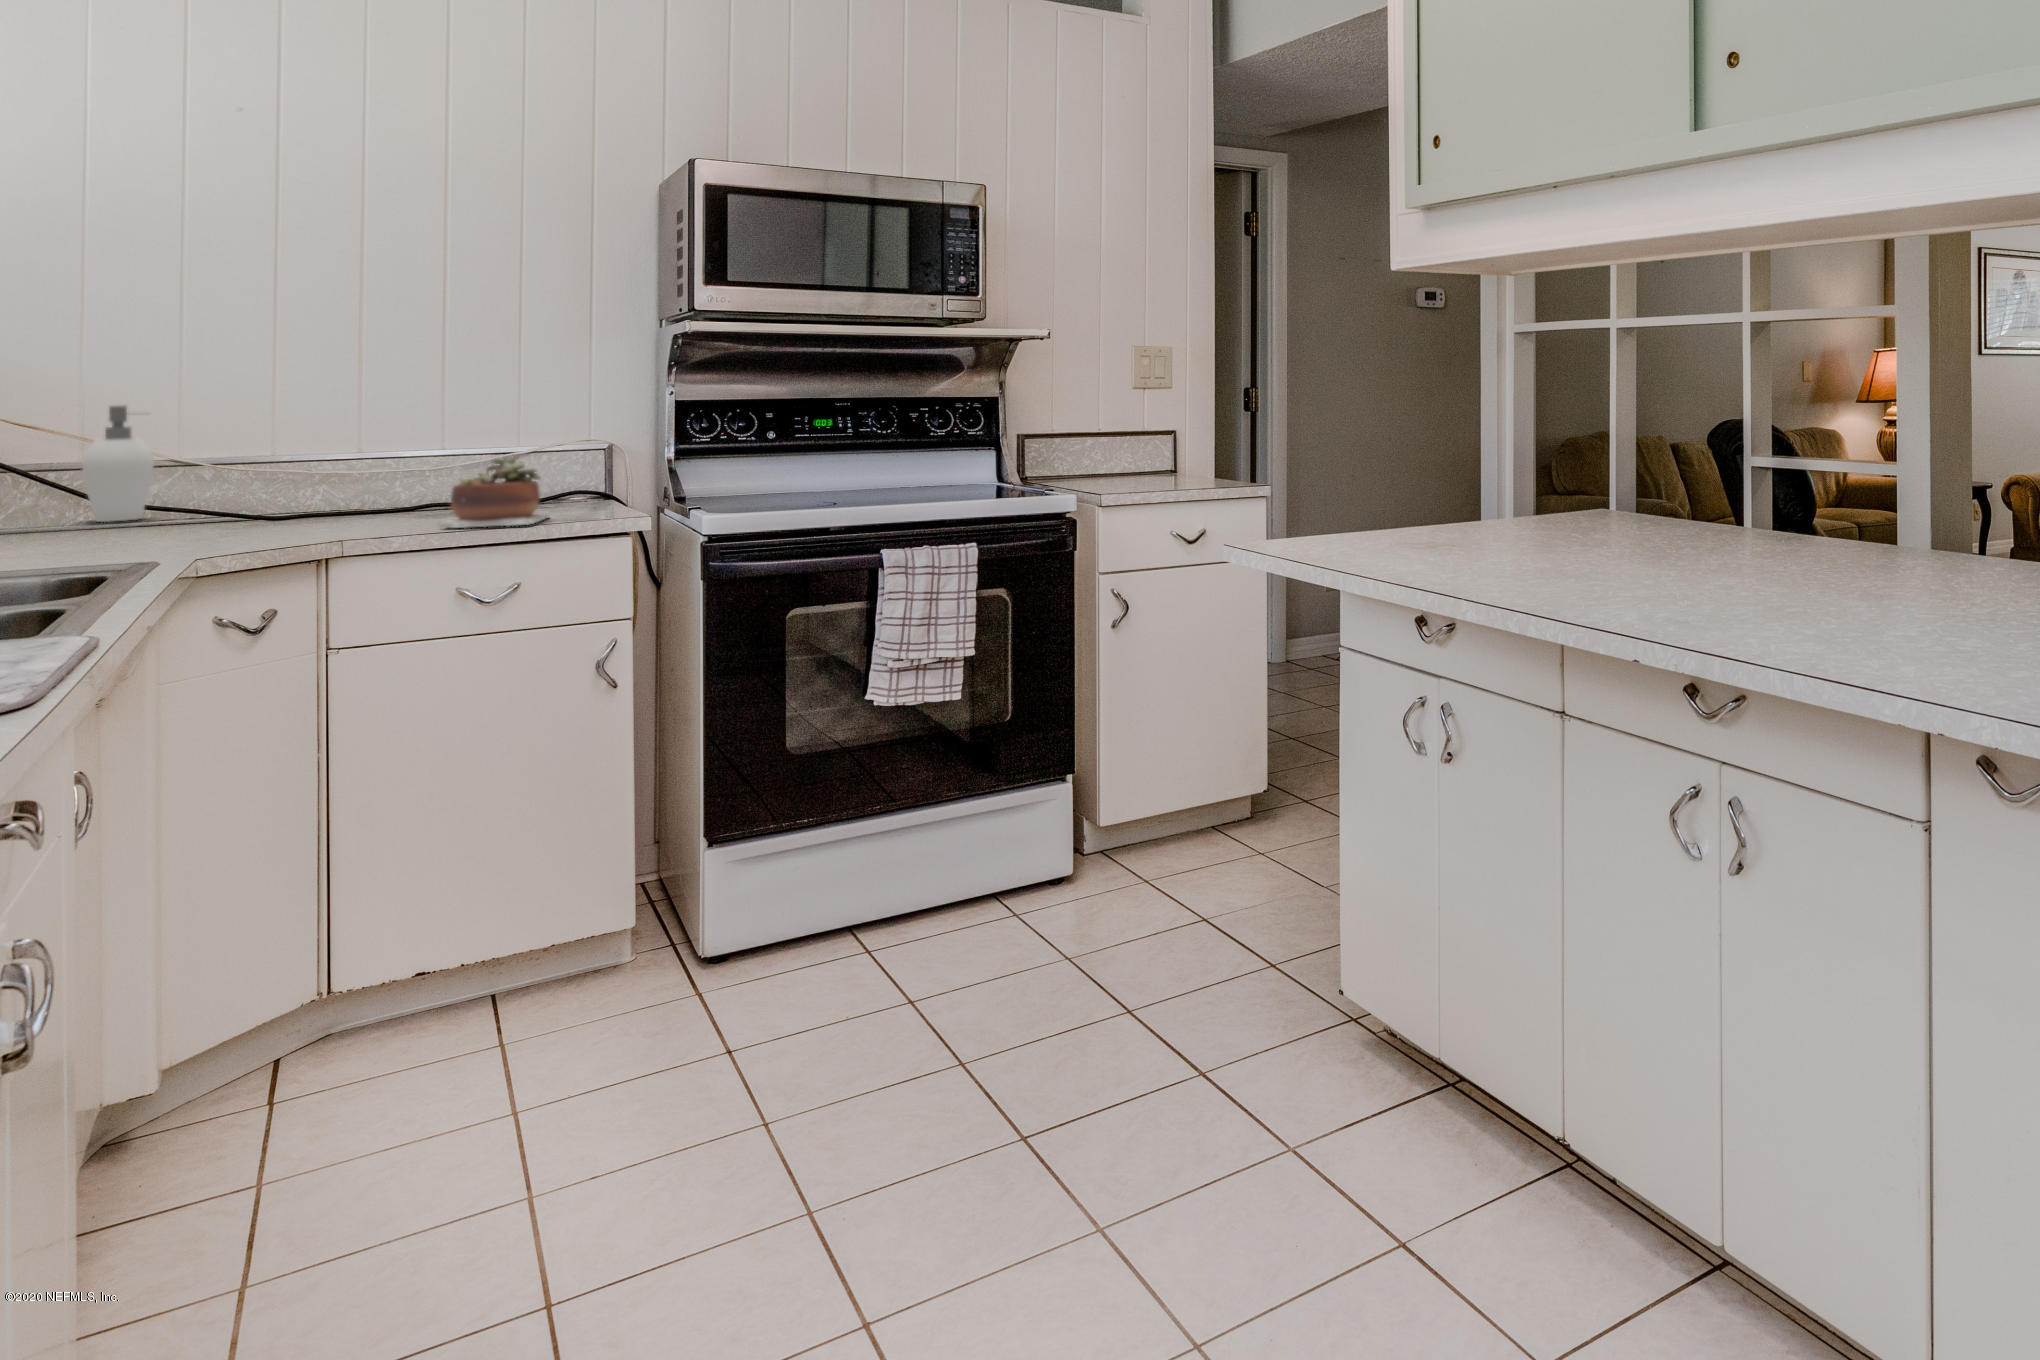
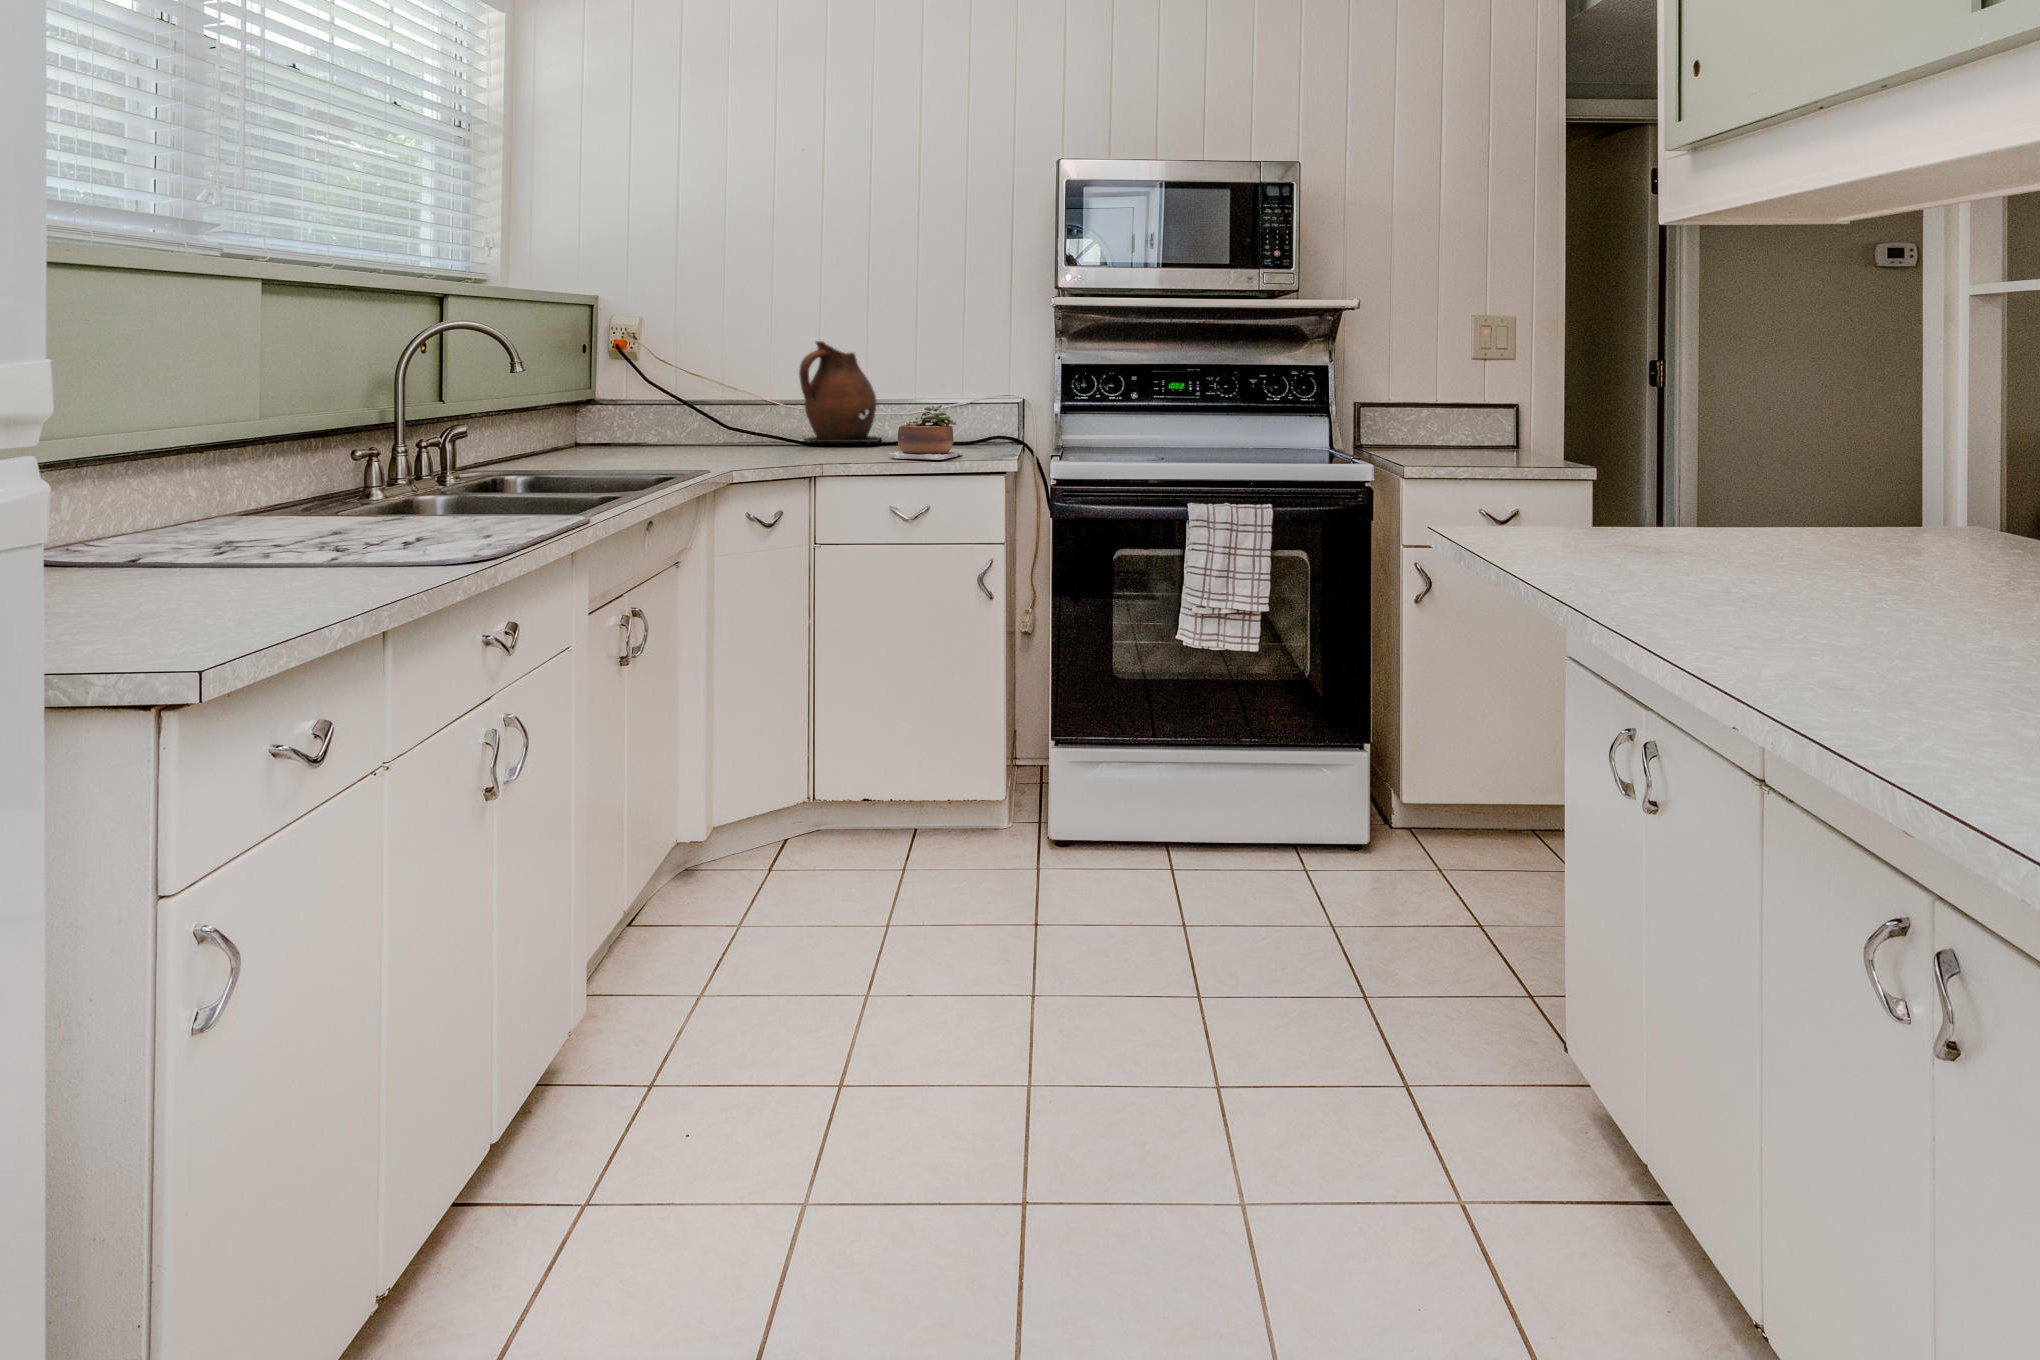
ceramic pitcher: none [245,376,398,518] -> present [799,341,881,443]
soap dispenser: present [82,406,154,522] -> none [723,360,758,438]

